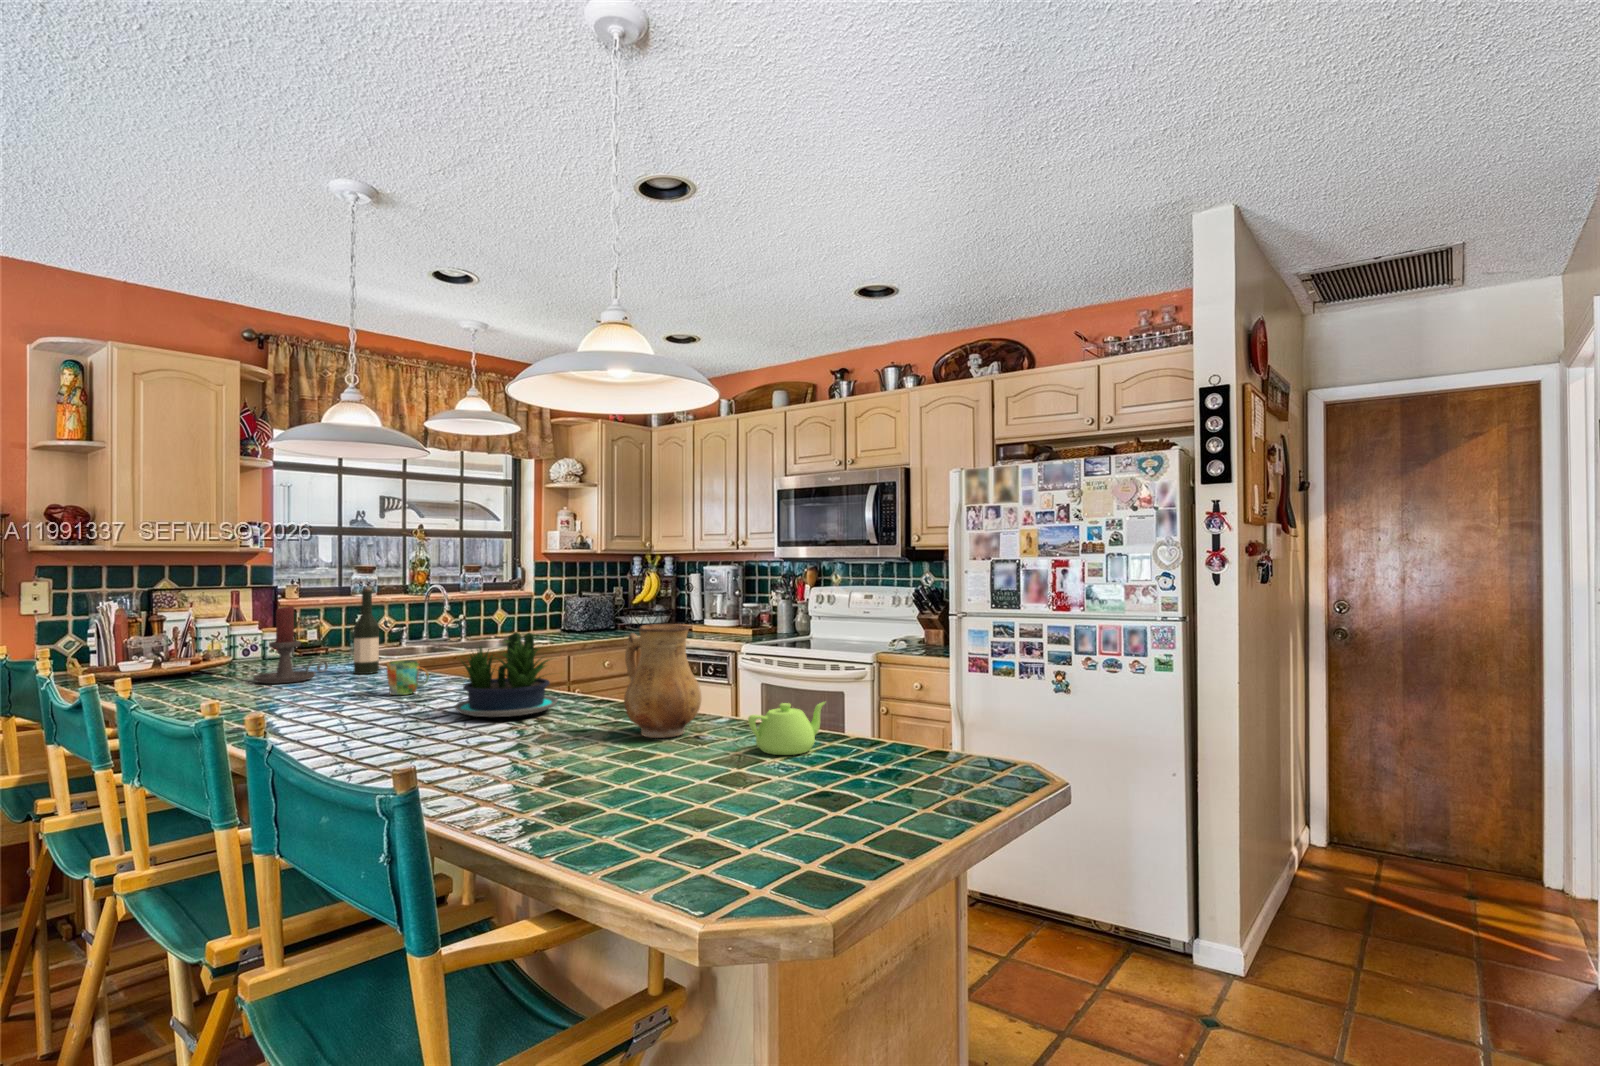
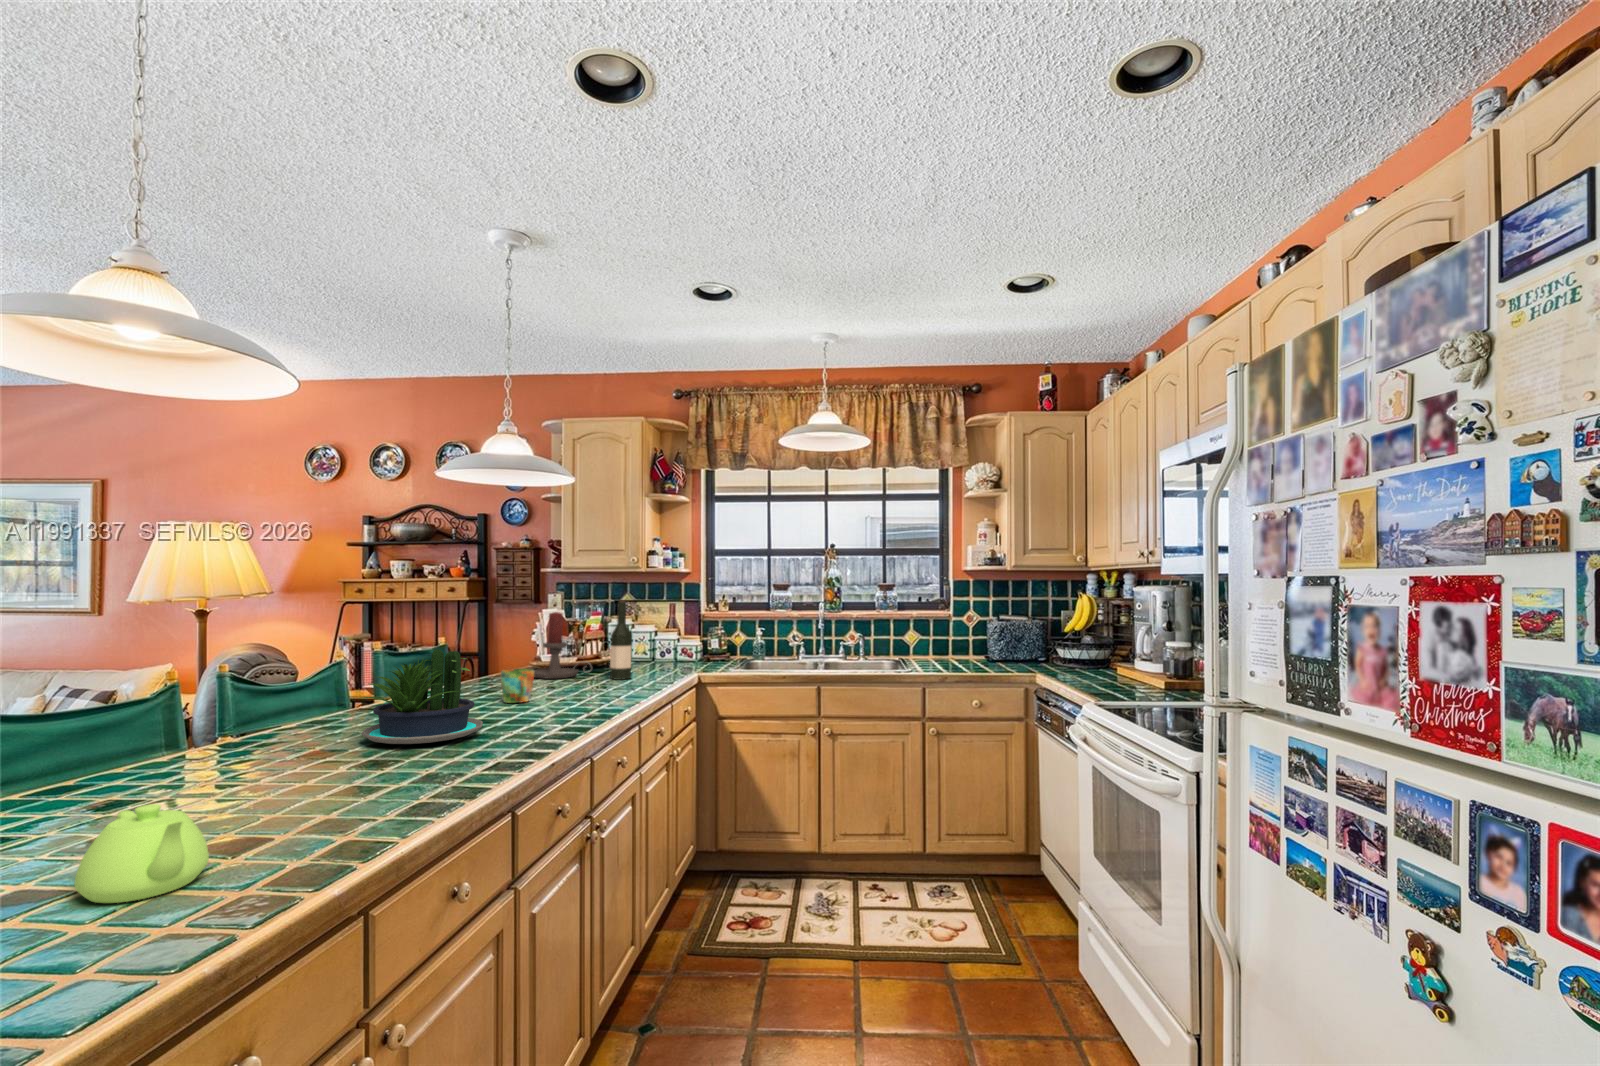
ceramic pitcher: present [624,624,701,738] -> none [235,653,360,814]

